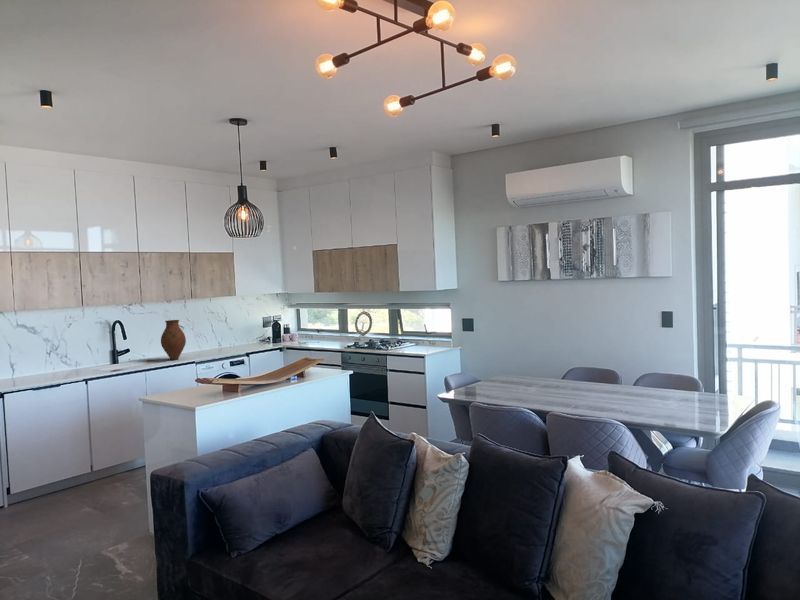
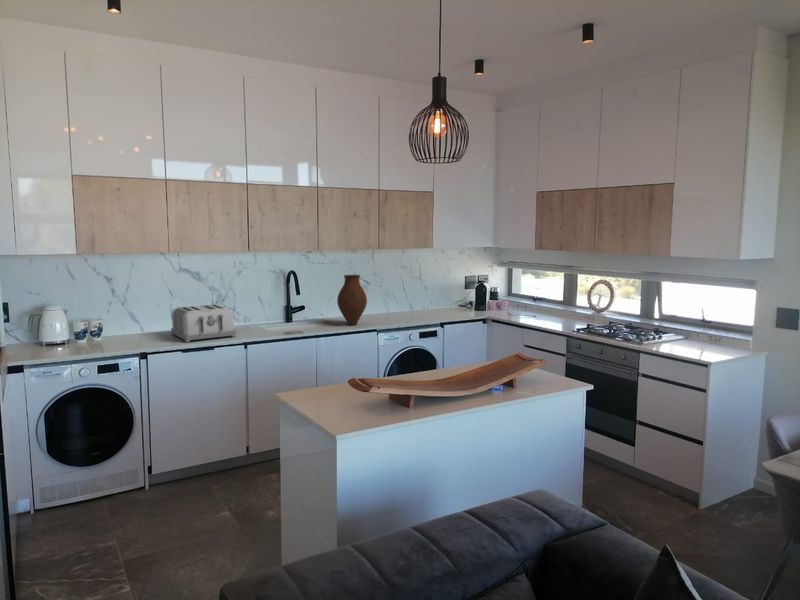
toaster: none [15,352,77,382] -> present [171,304,235,342]

